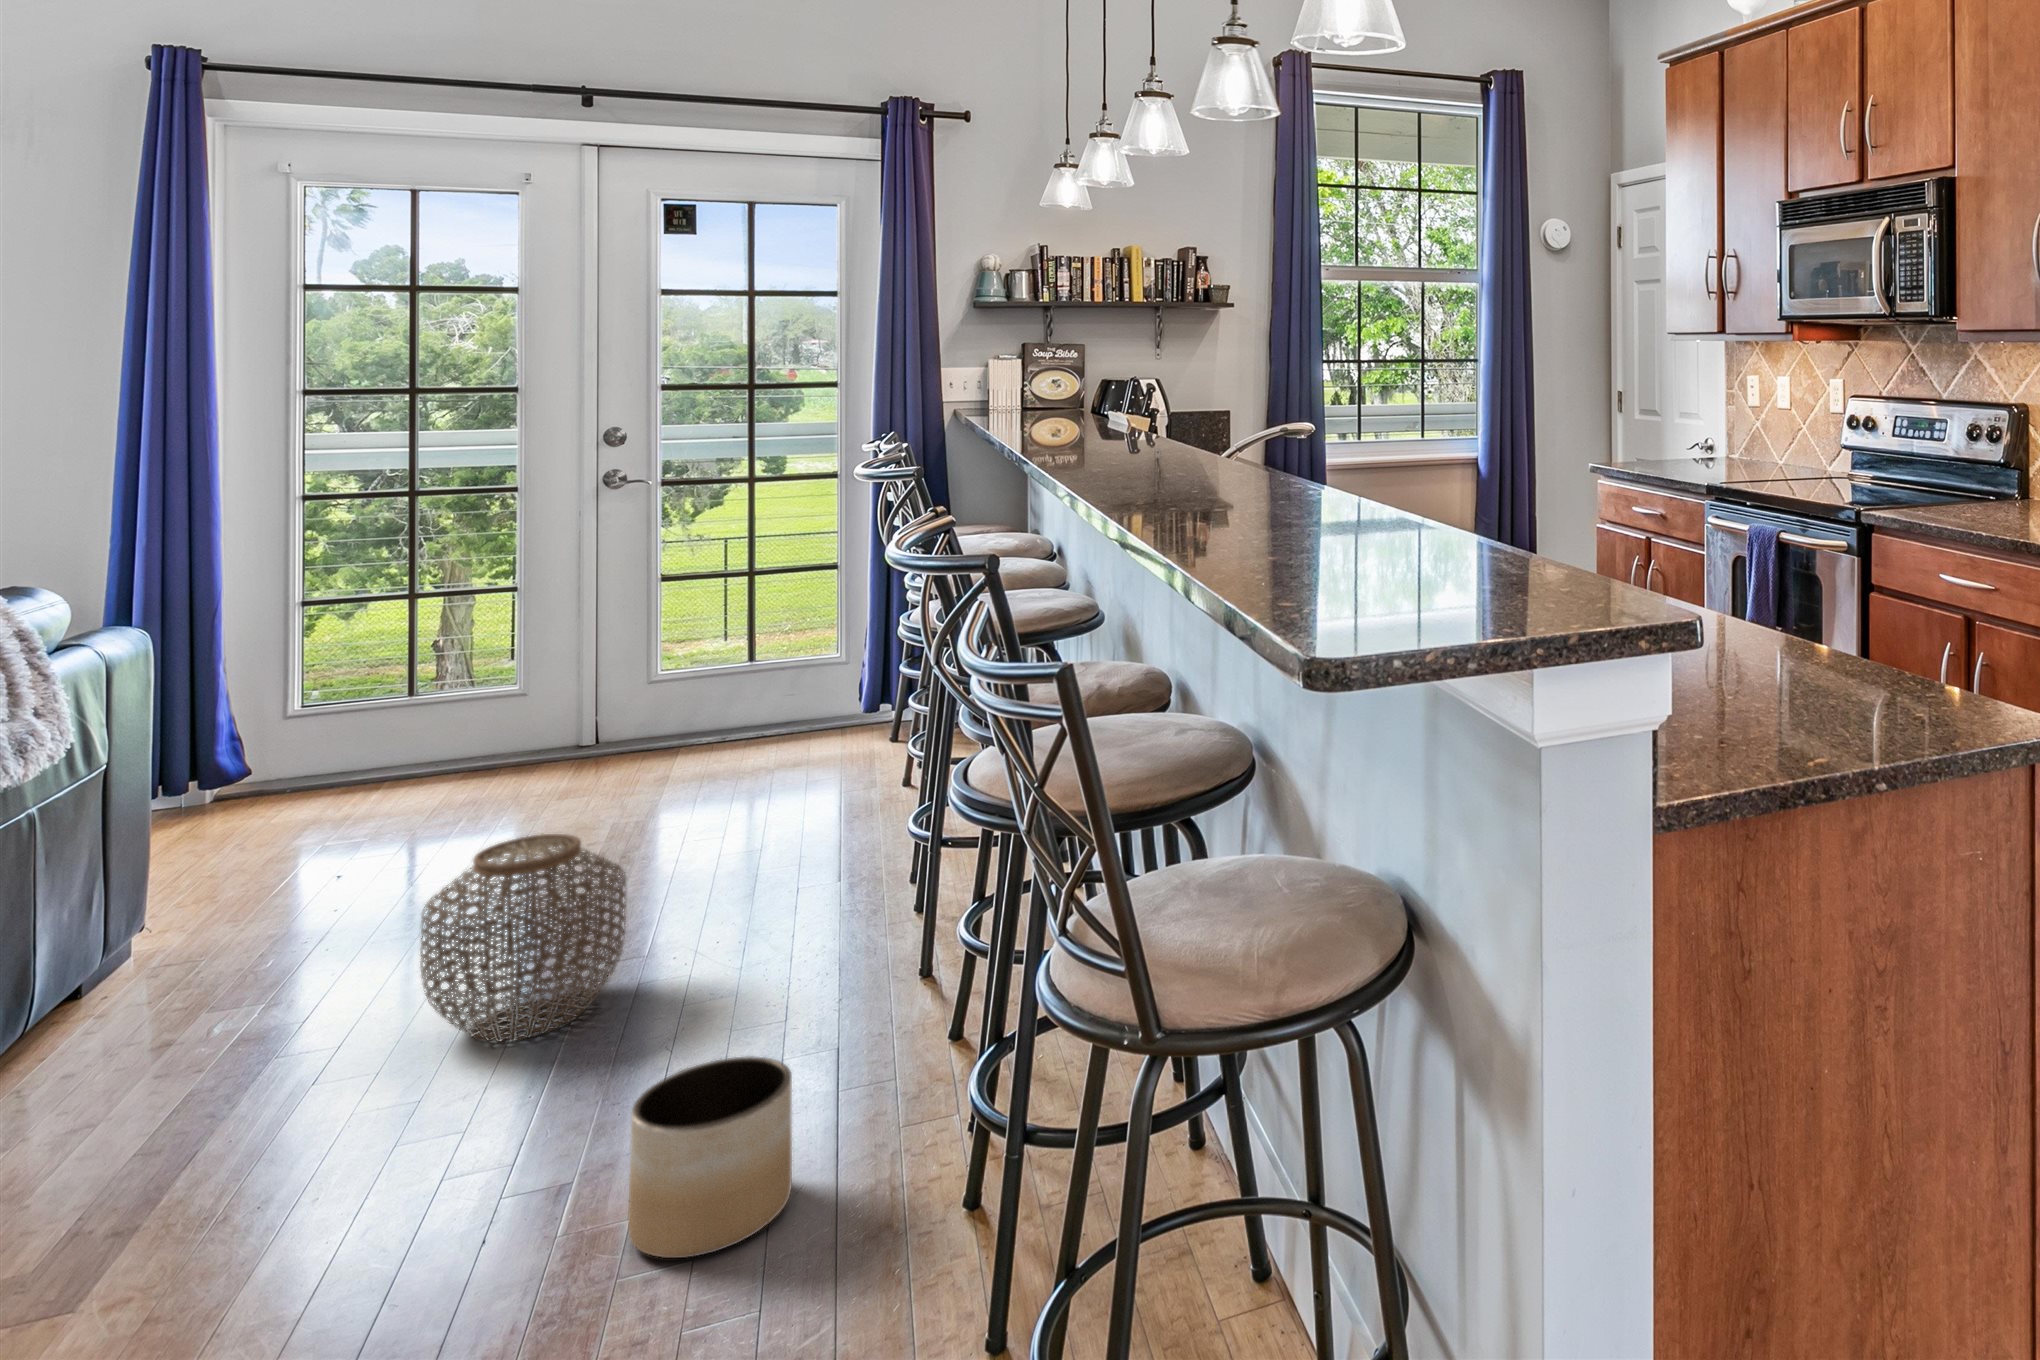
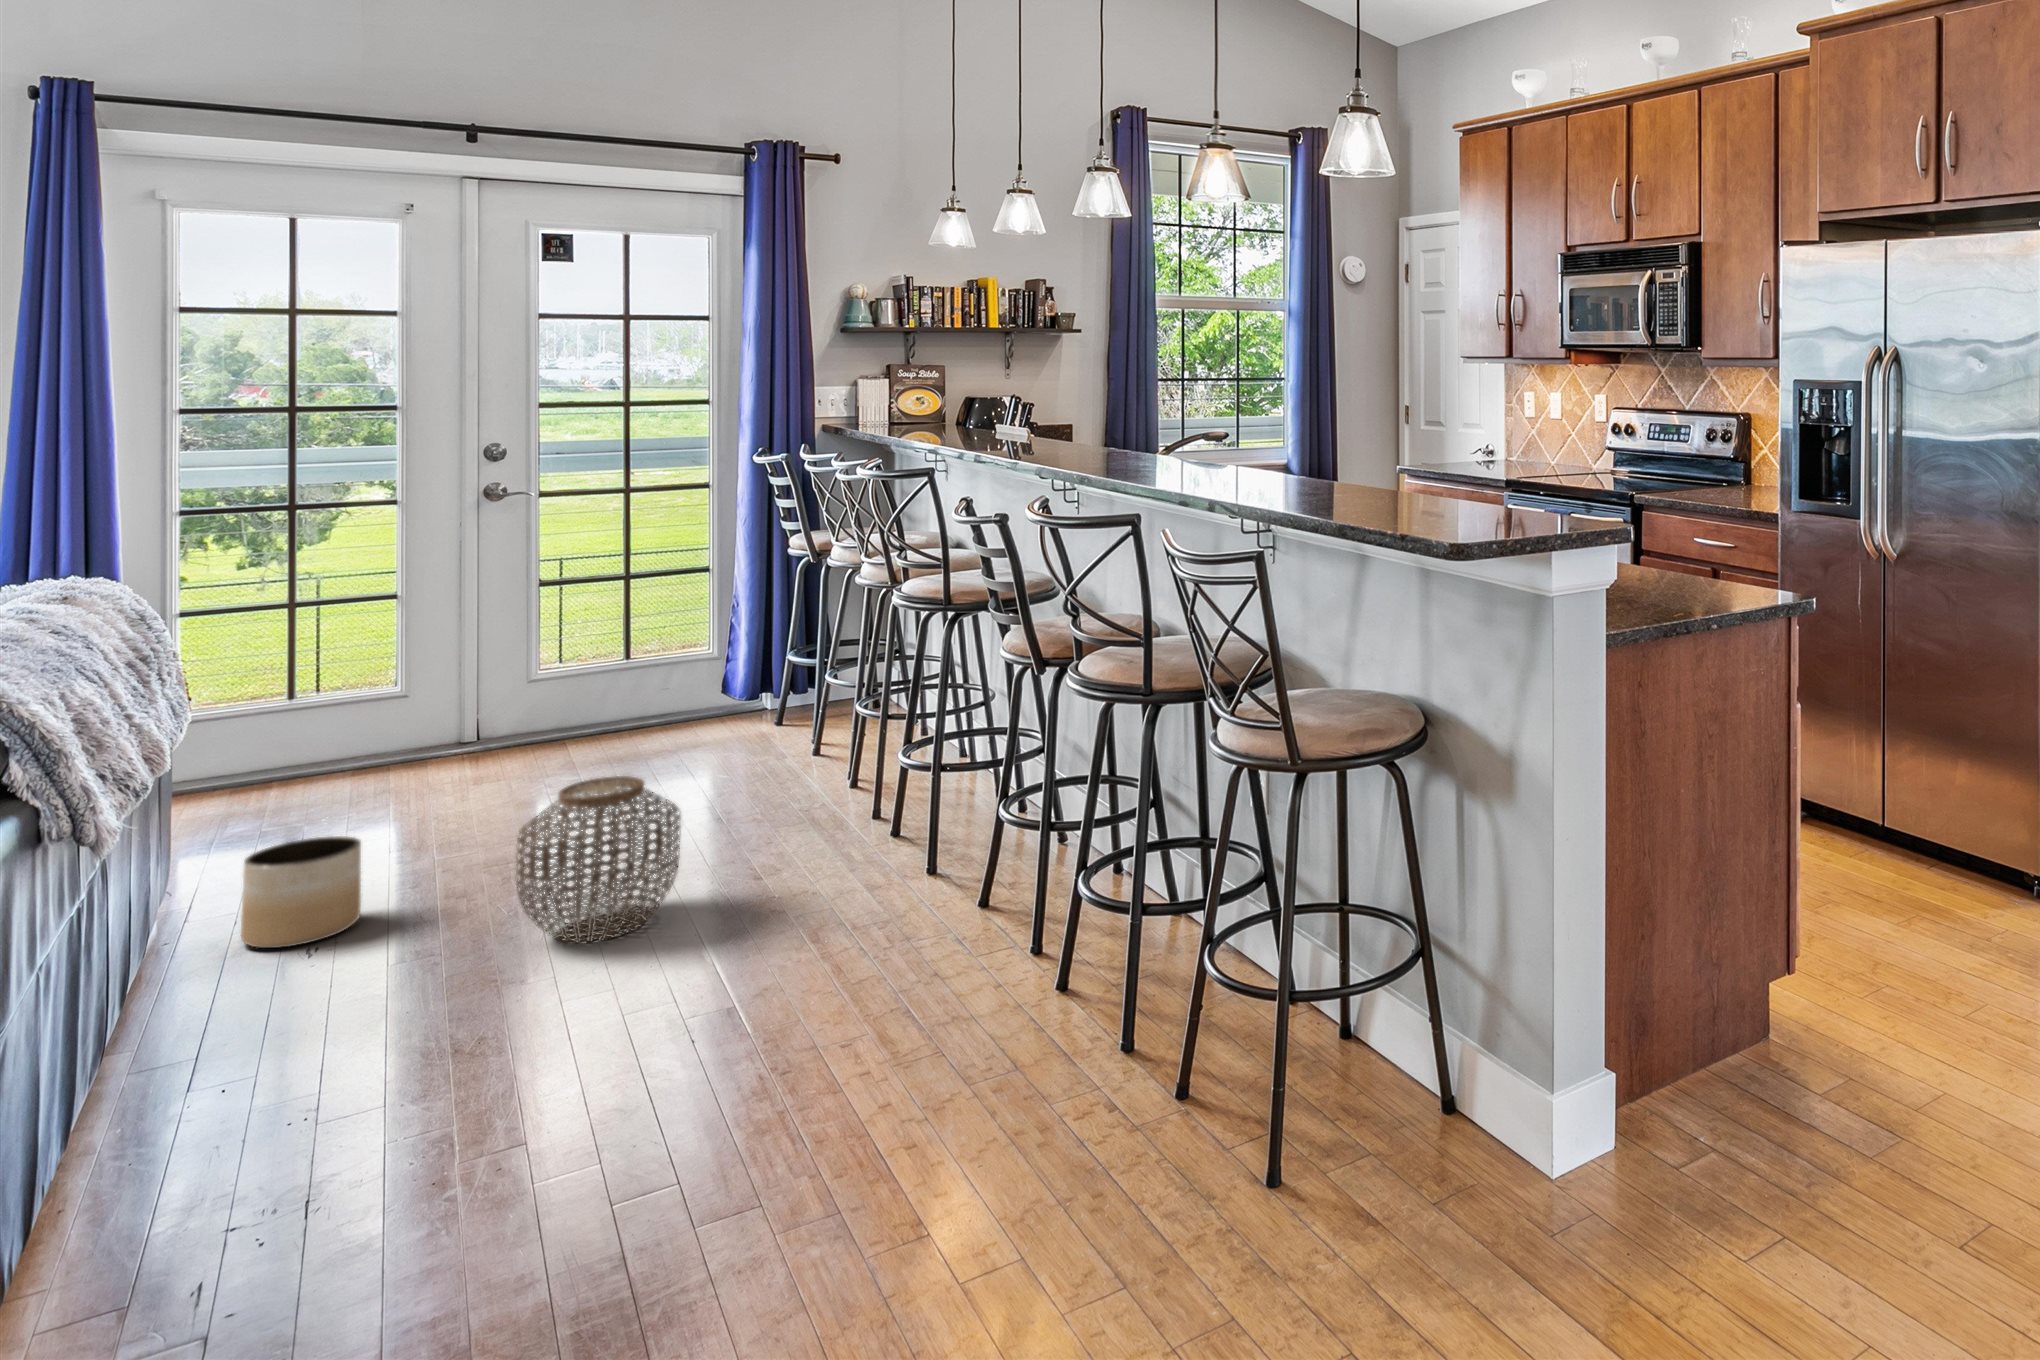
planter: present [628,1056,792,1258] -> present [241,836,361,948]

